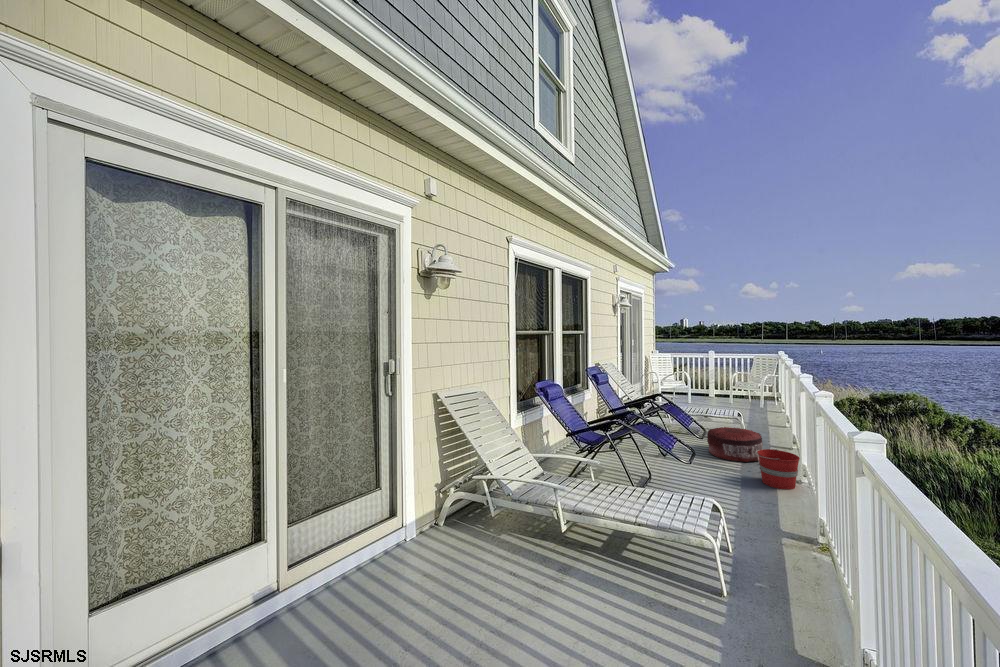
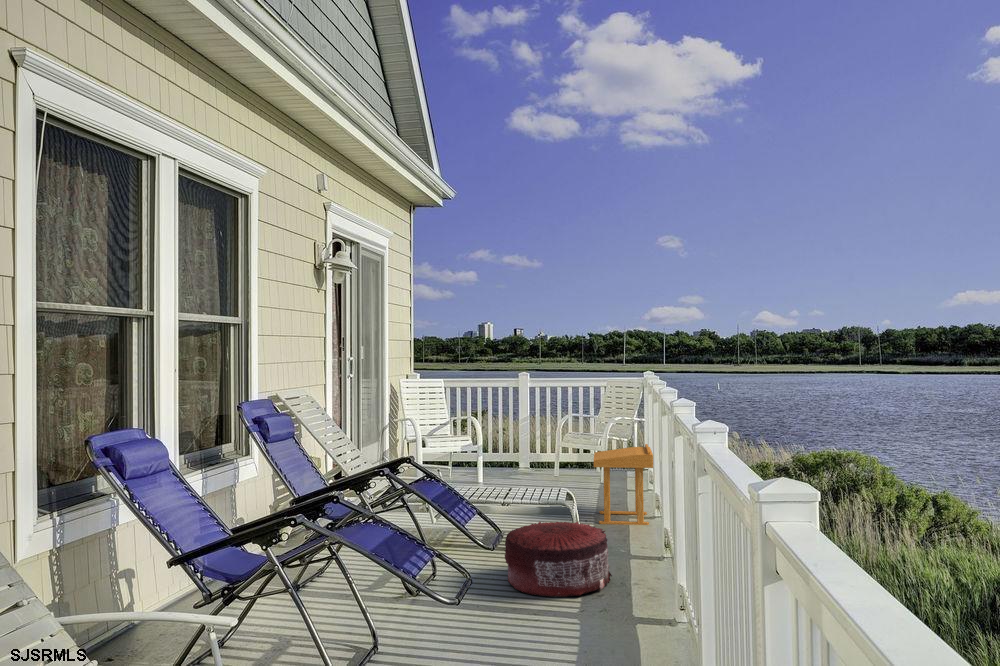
side table: none [755,393,791,435] -> present [594,444,653,525]
bucket: present [756,449,800,489] -> none [596,560,676,651]

